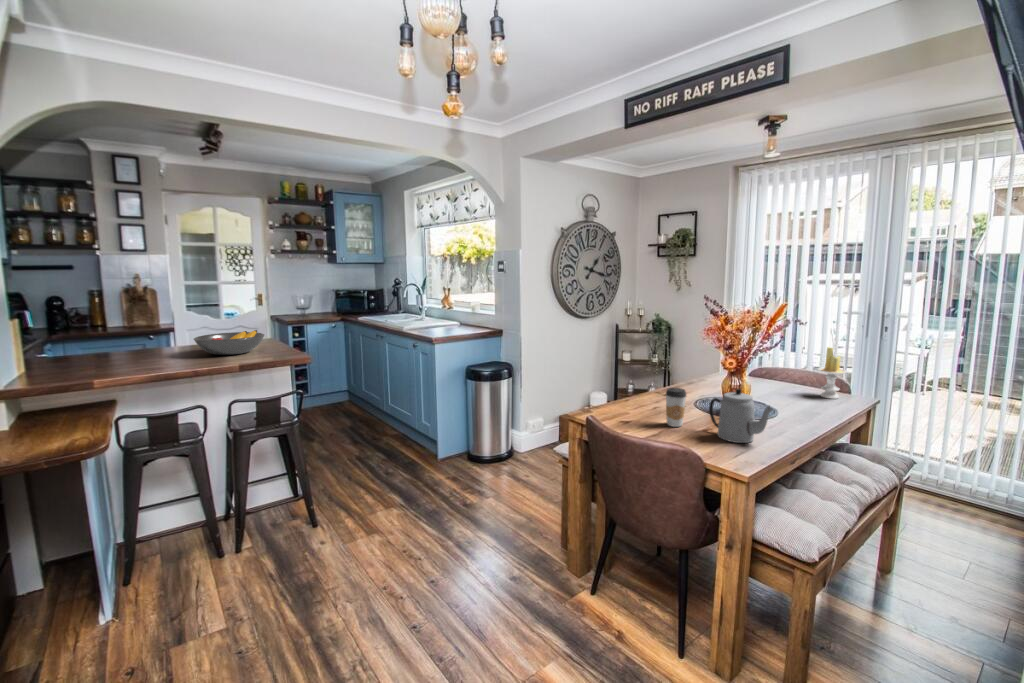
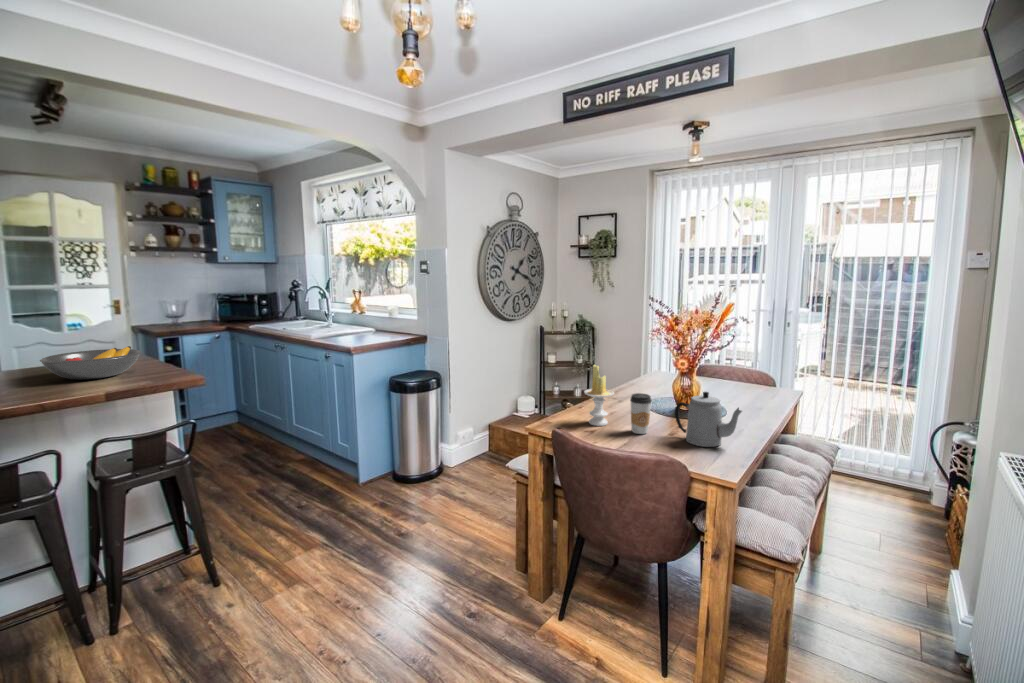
candle: present [817,347,847,399] -> present [584,365,614,426]

